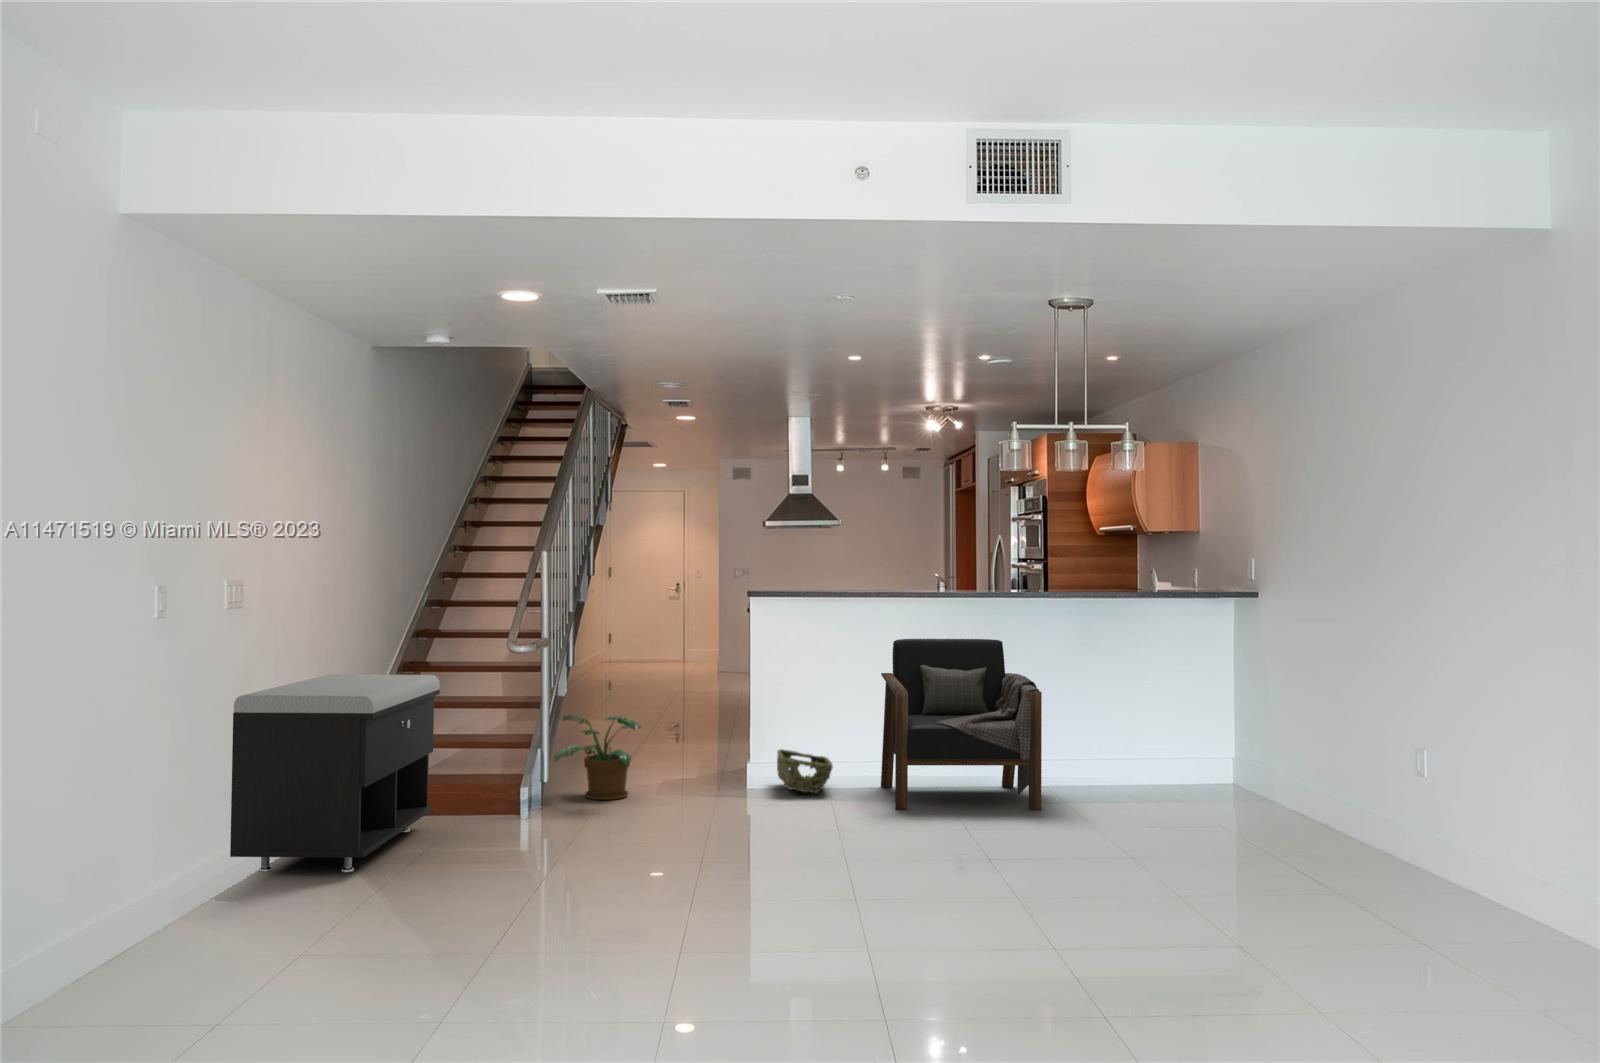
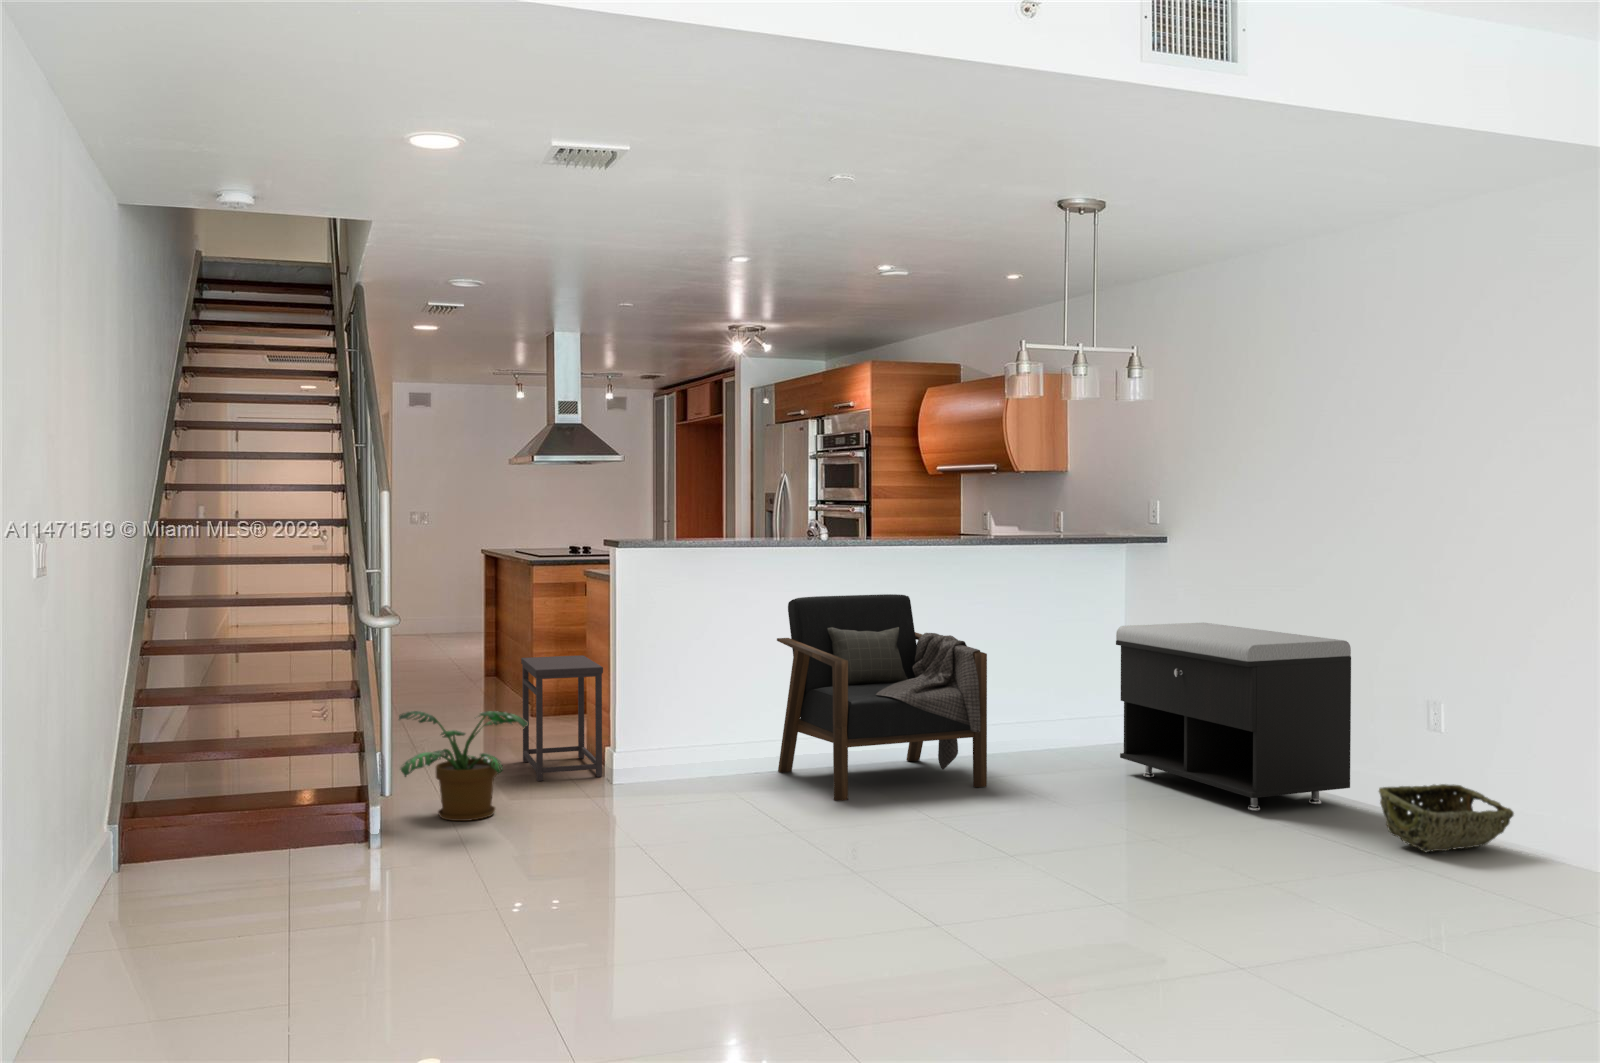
storage bench: present [230,674,440,873] -> present [1116,622,1351,811]
side table: none [686,681,744,779] -> present [521,655,603,781]
woven basket: present [777,749,833,793] -> present [1379,784,1514,852]

